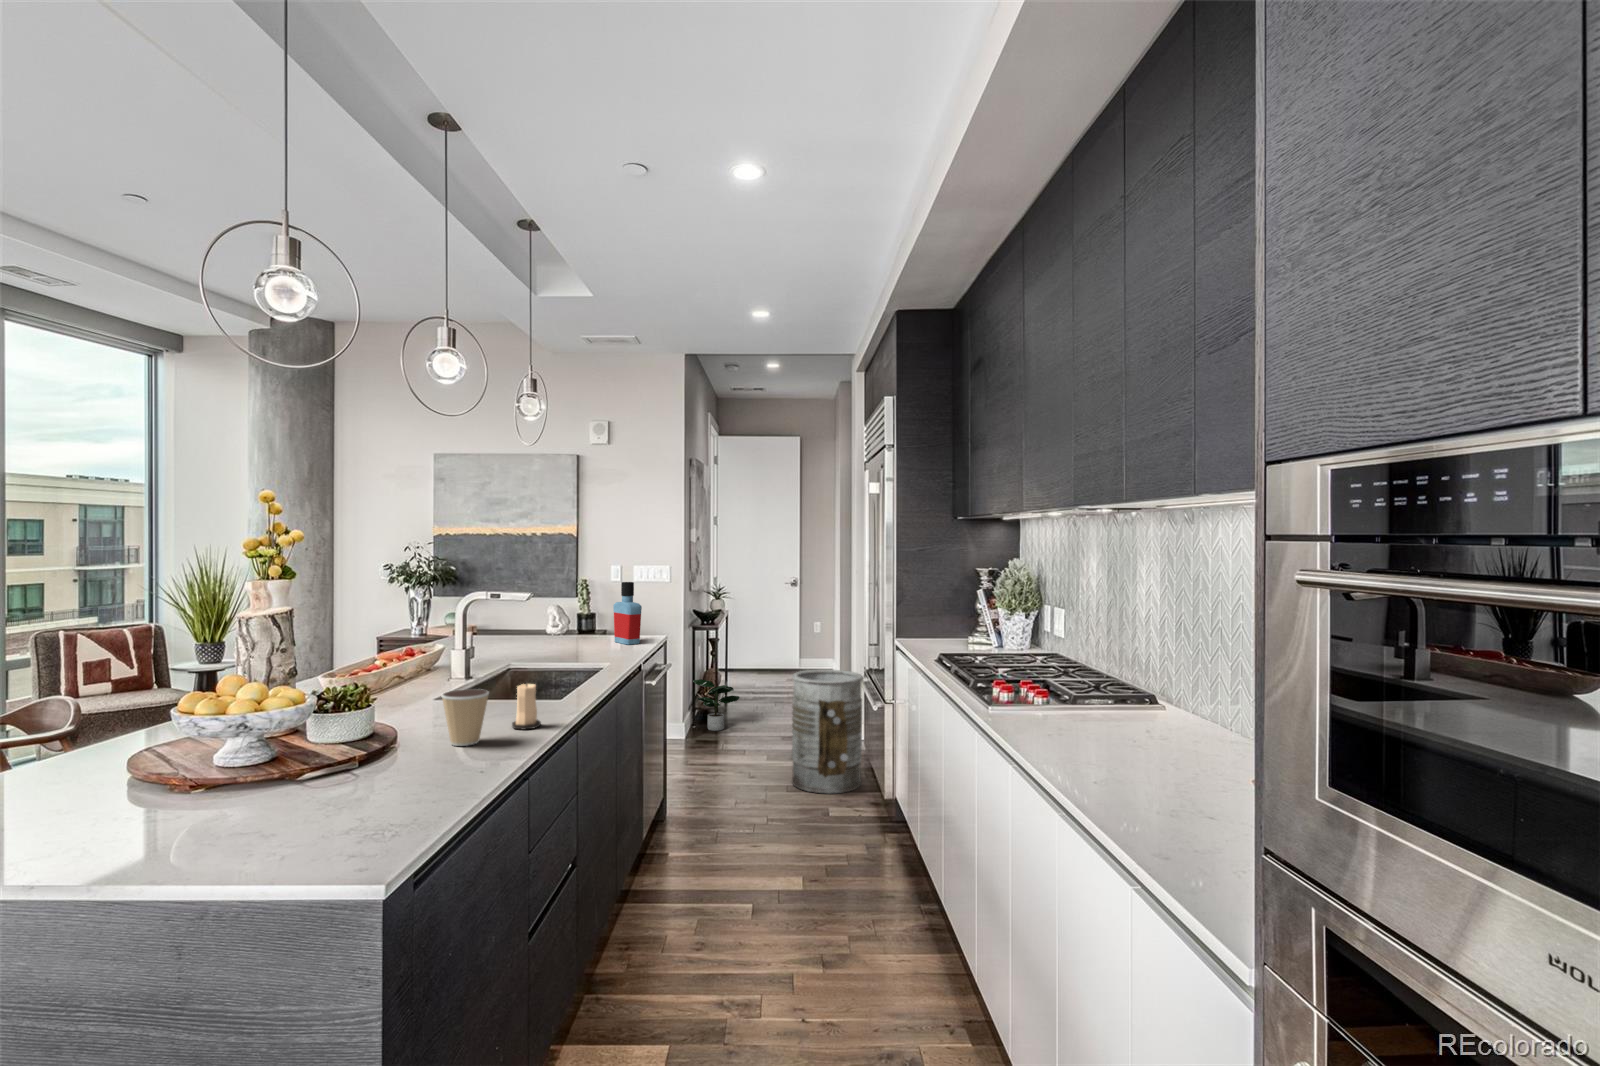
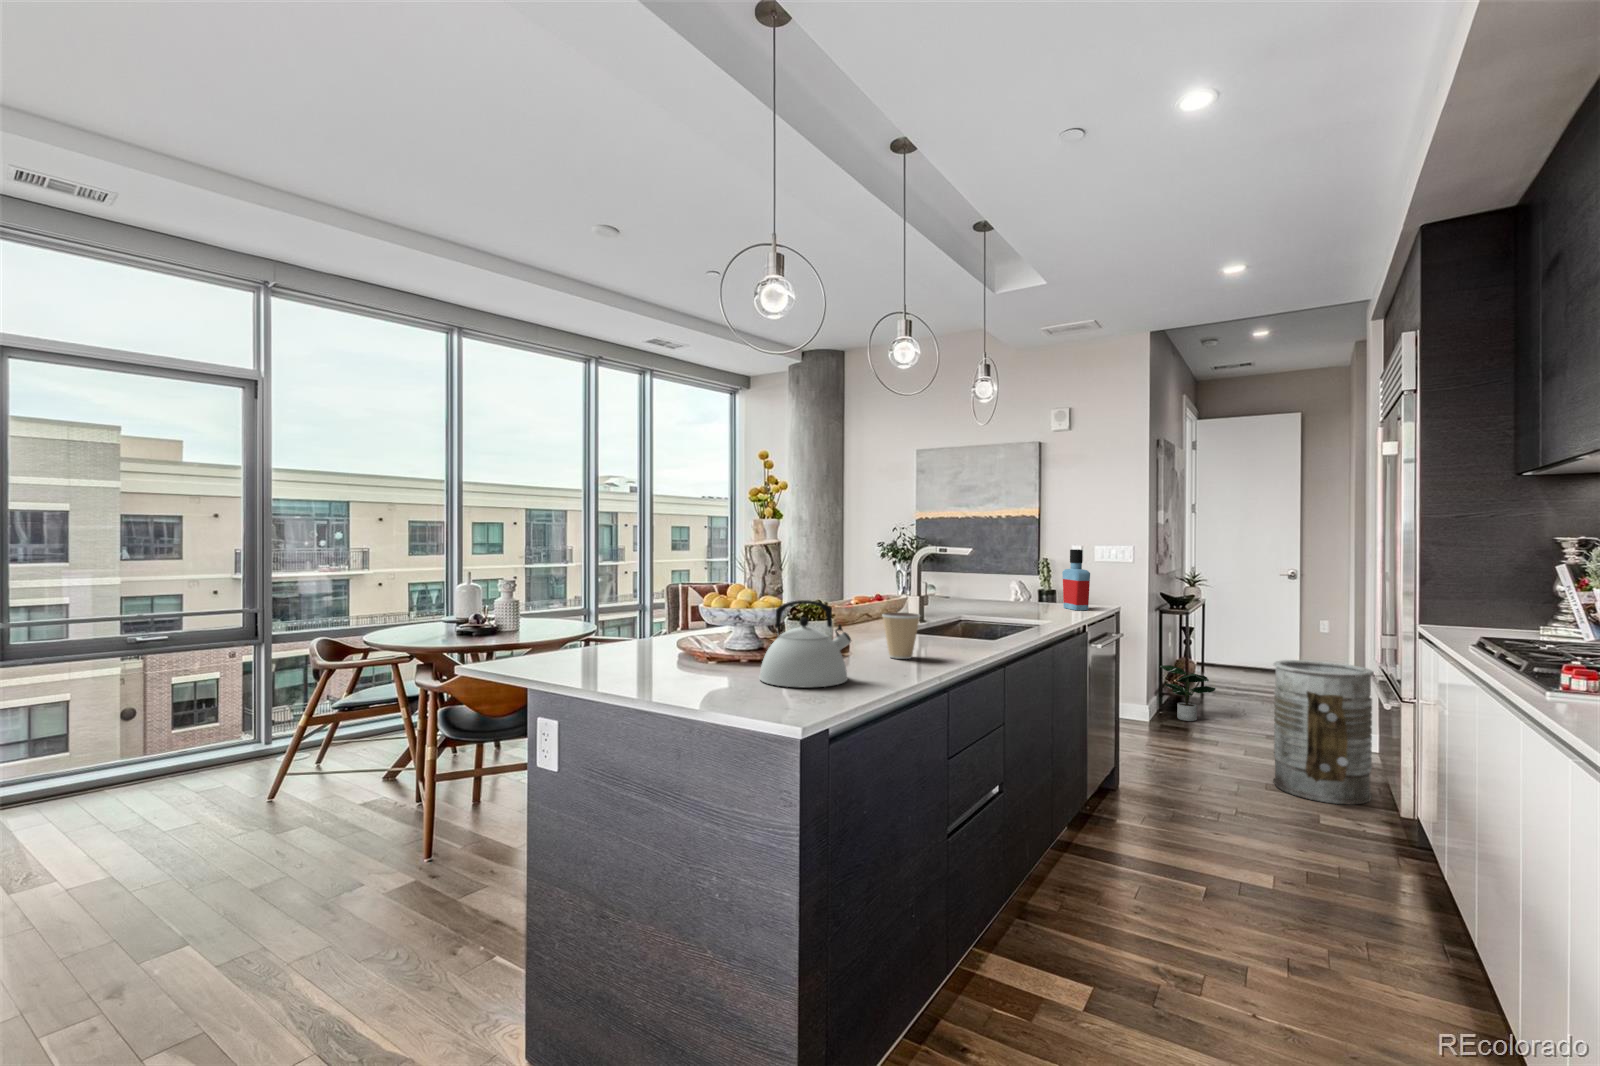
candle: present [512,682,541,729] -> none [943,612,968,655]
kettle: none [285,702,416,821] -> present [759,600,851,687]

